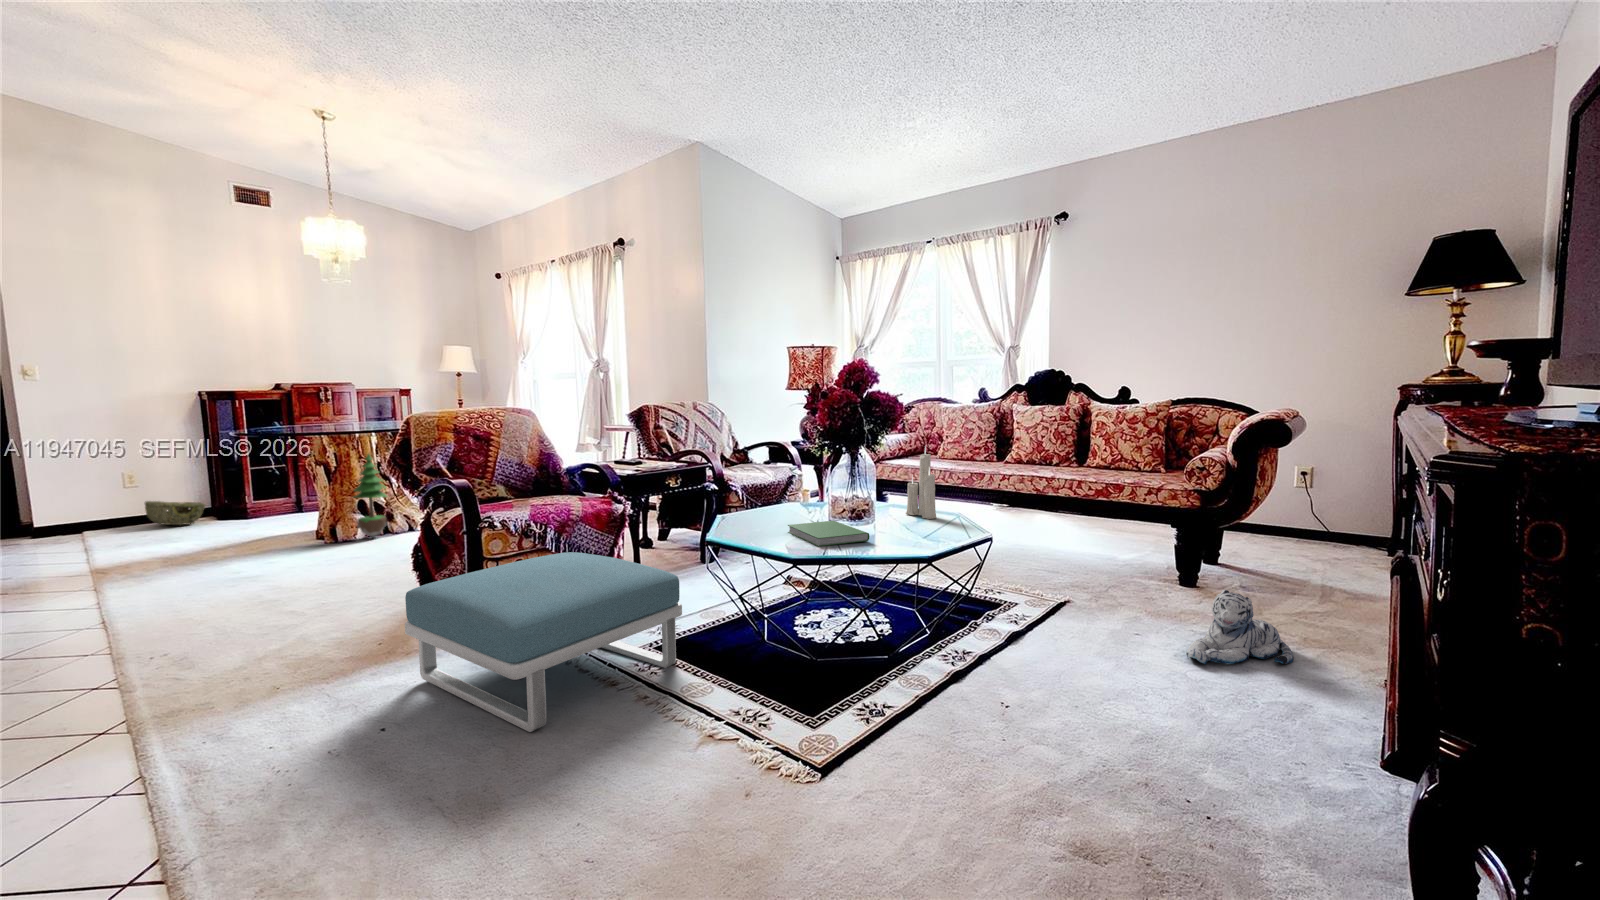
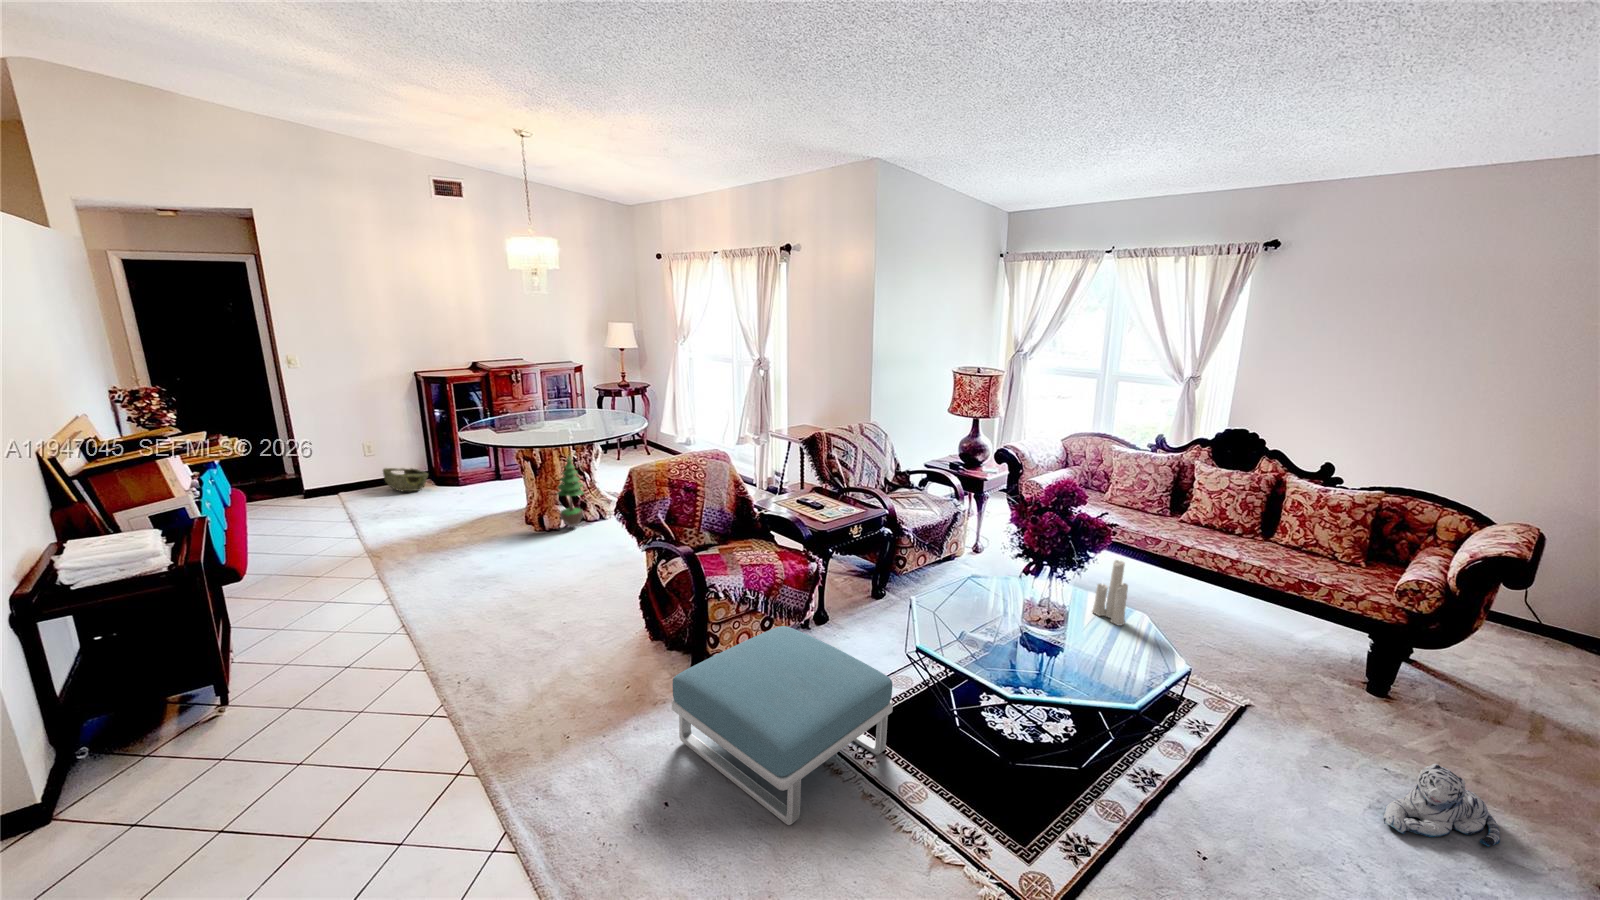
hardcover book: present [788,521,870,547] -> none [990,634,1073,680]

